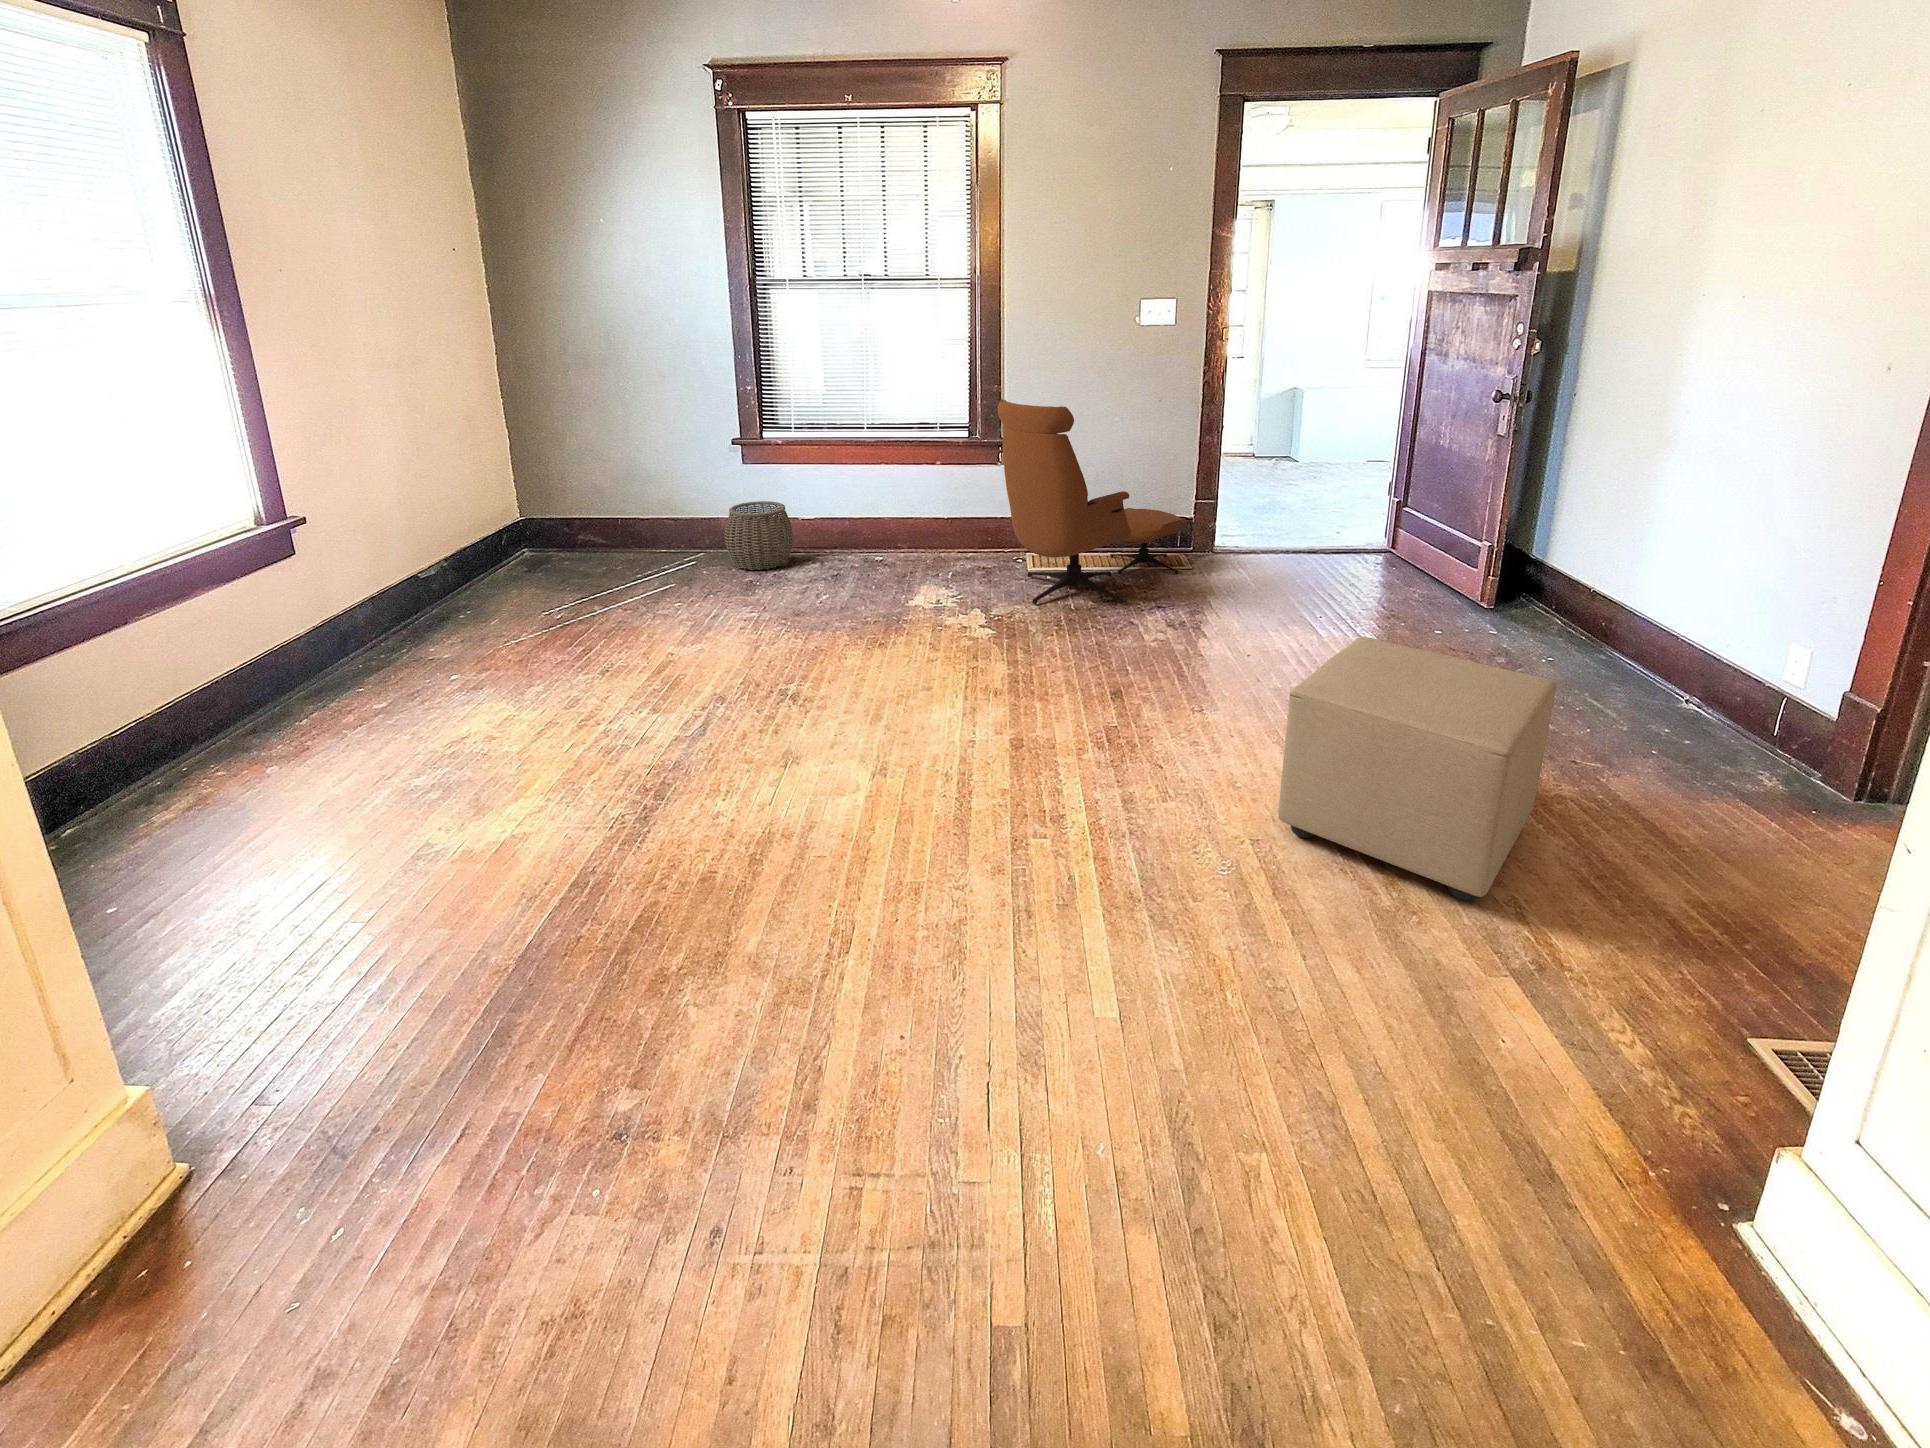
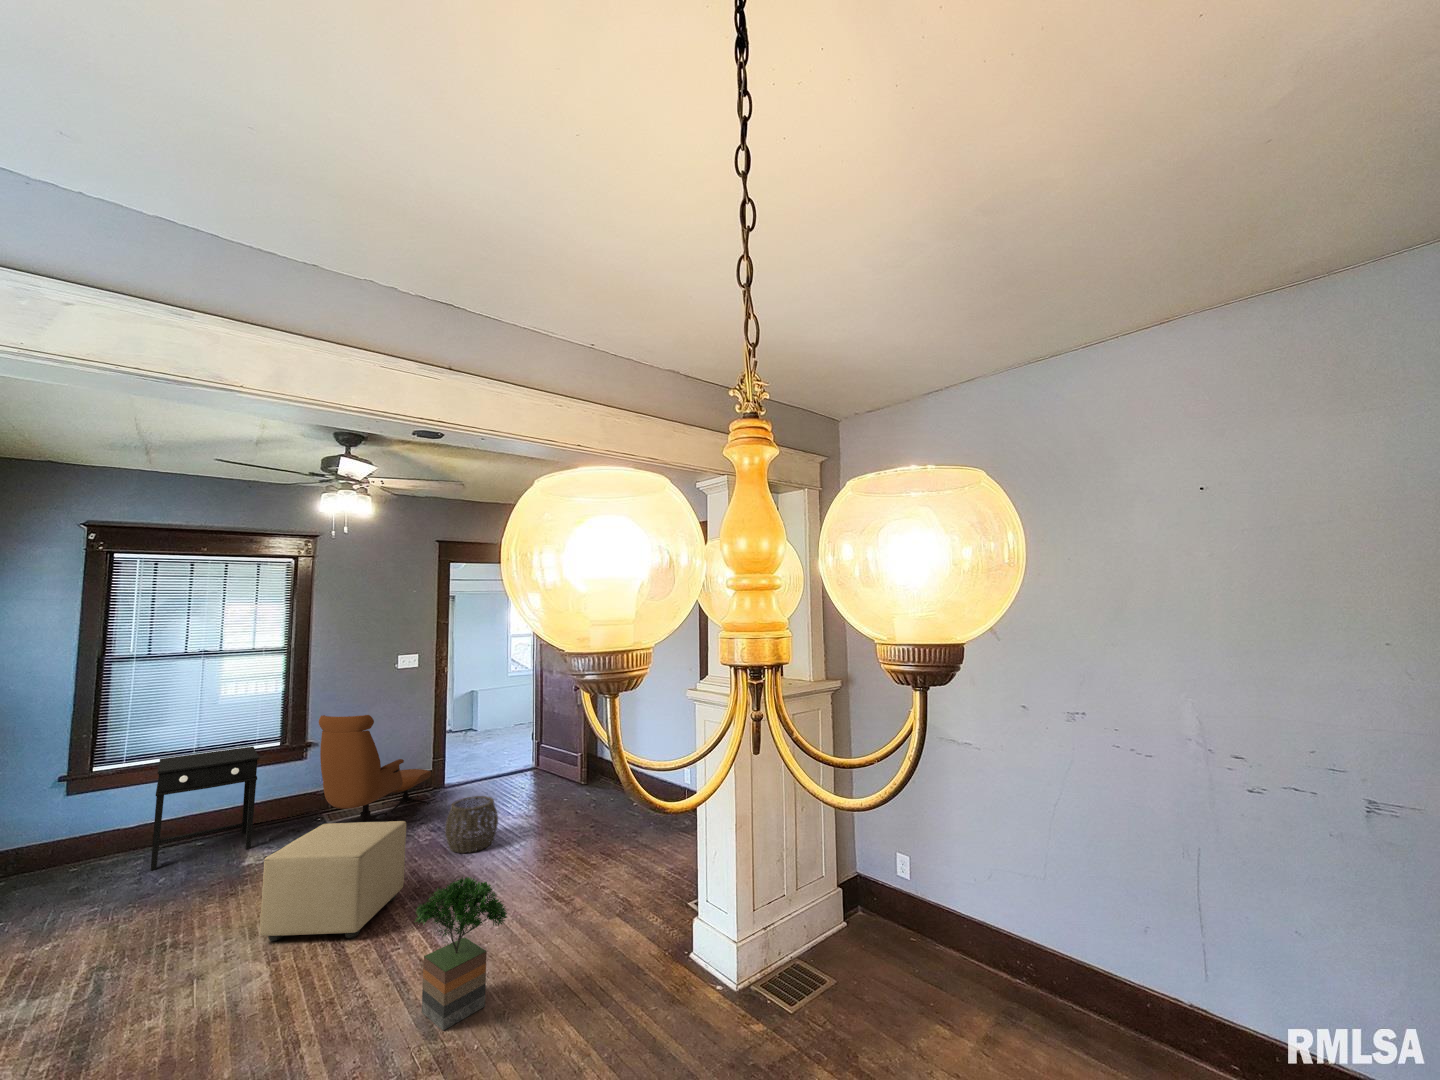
side table: none [817,437,936,581] -> present [151,747,259,870]
woven basket: present [725,501,793,570] -> present [445,796,498,853]
ottoman: present [1278,637,1556,900] -> present [260,821,406,941]
potted tree: none [1005,784,1204,1069] -> present [415,877,507,1031]

